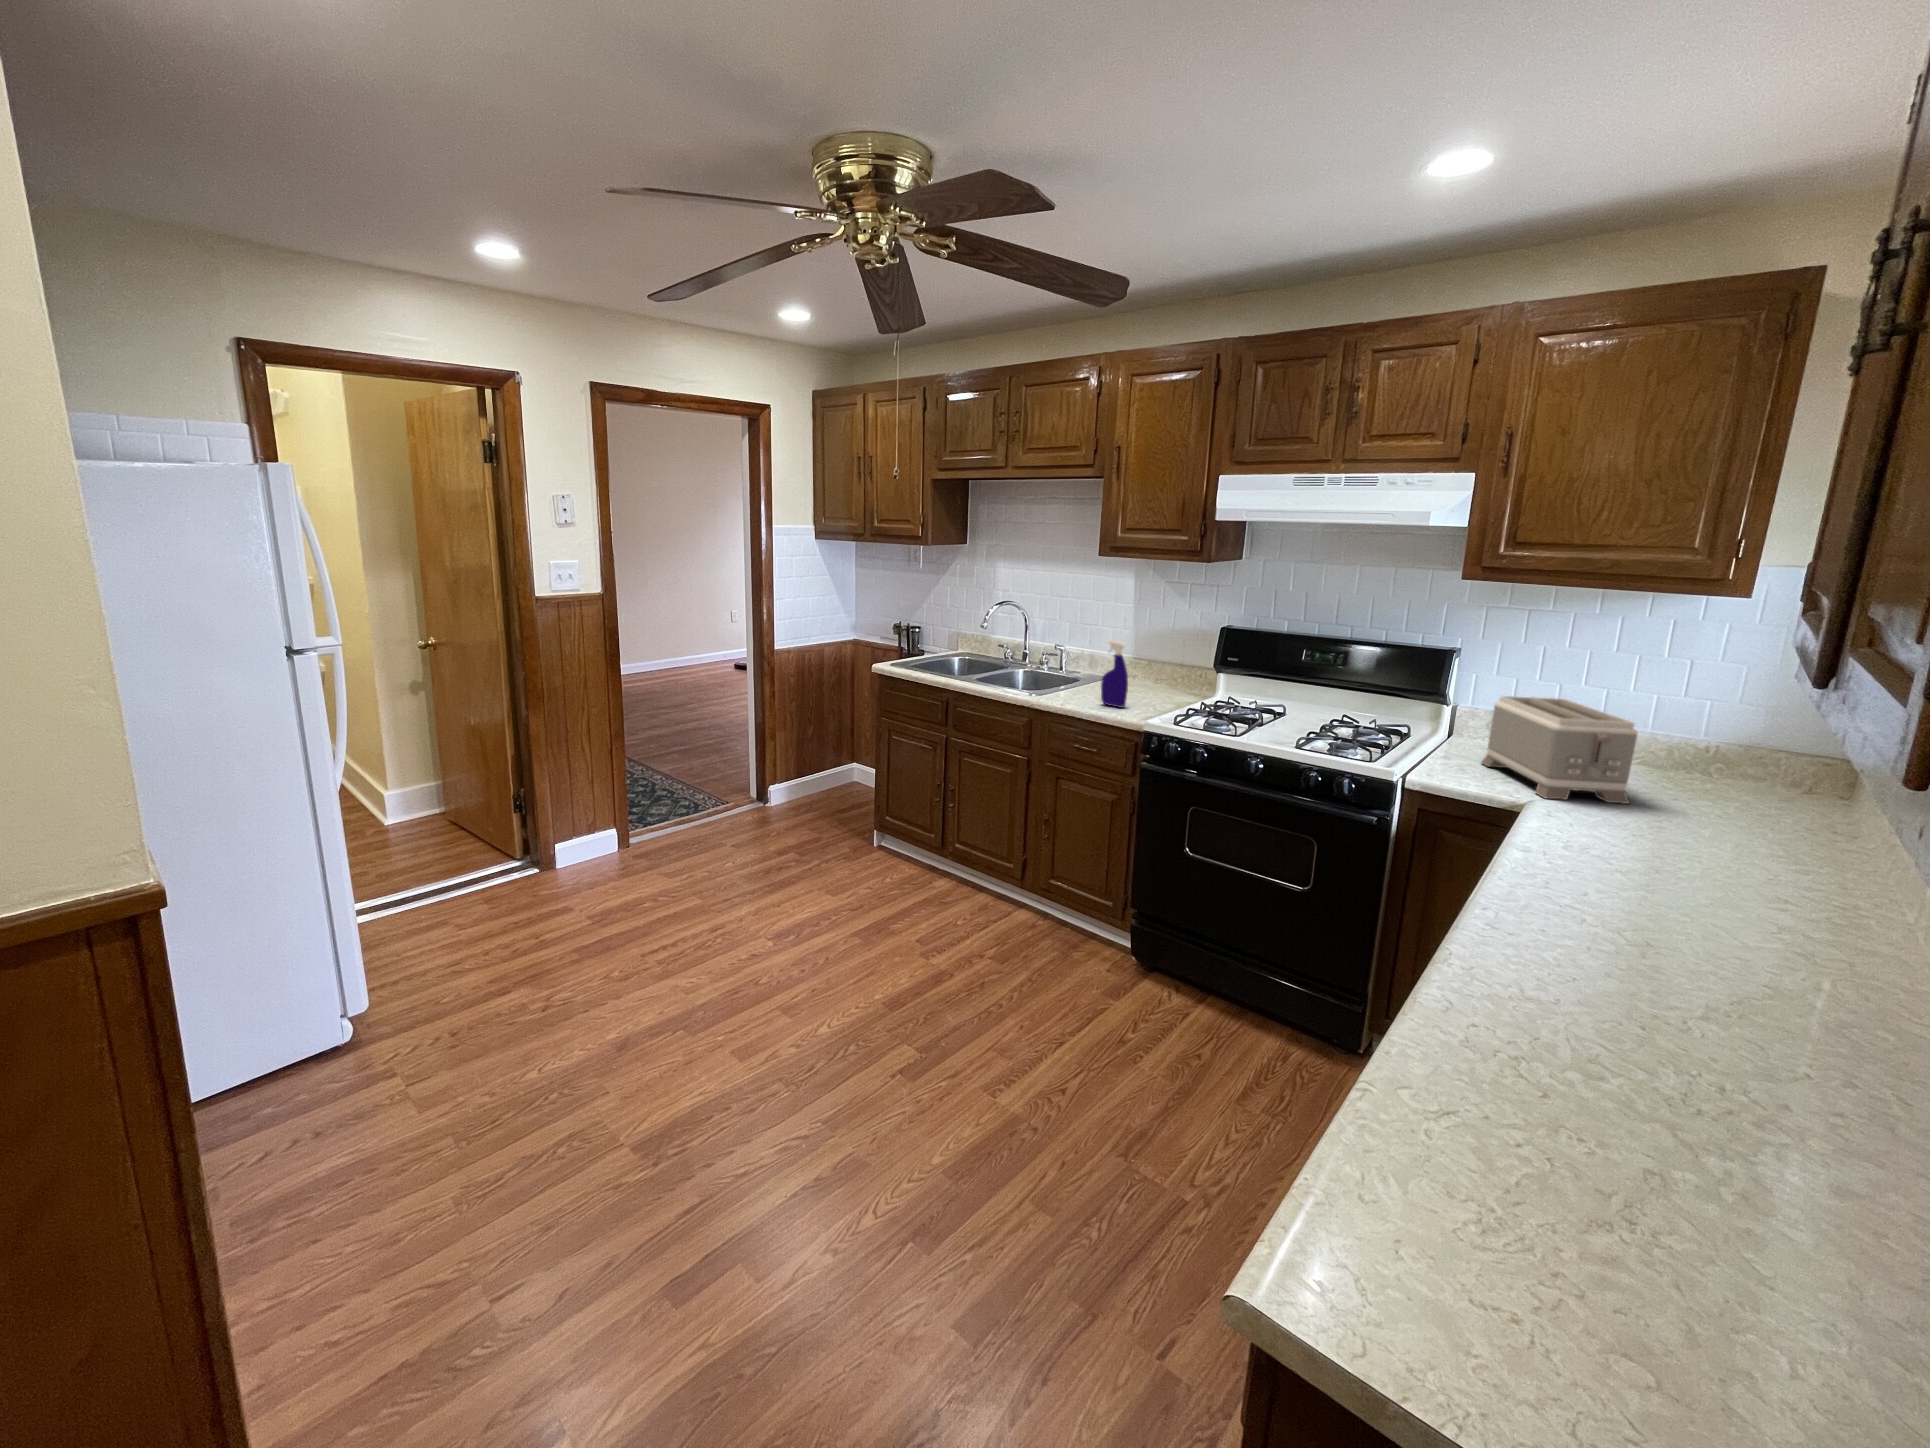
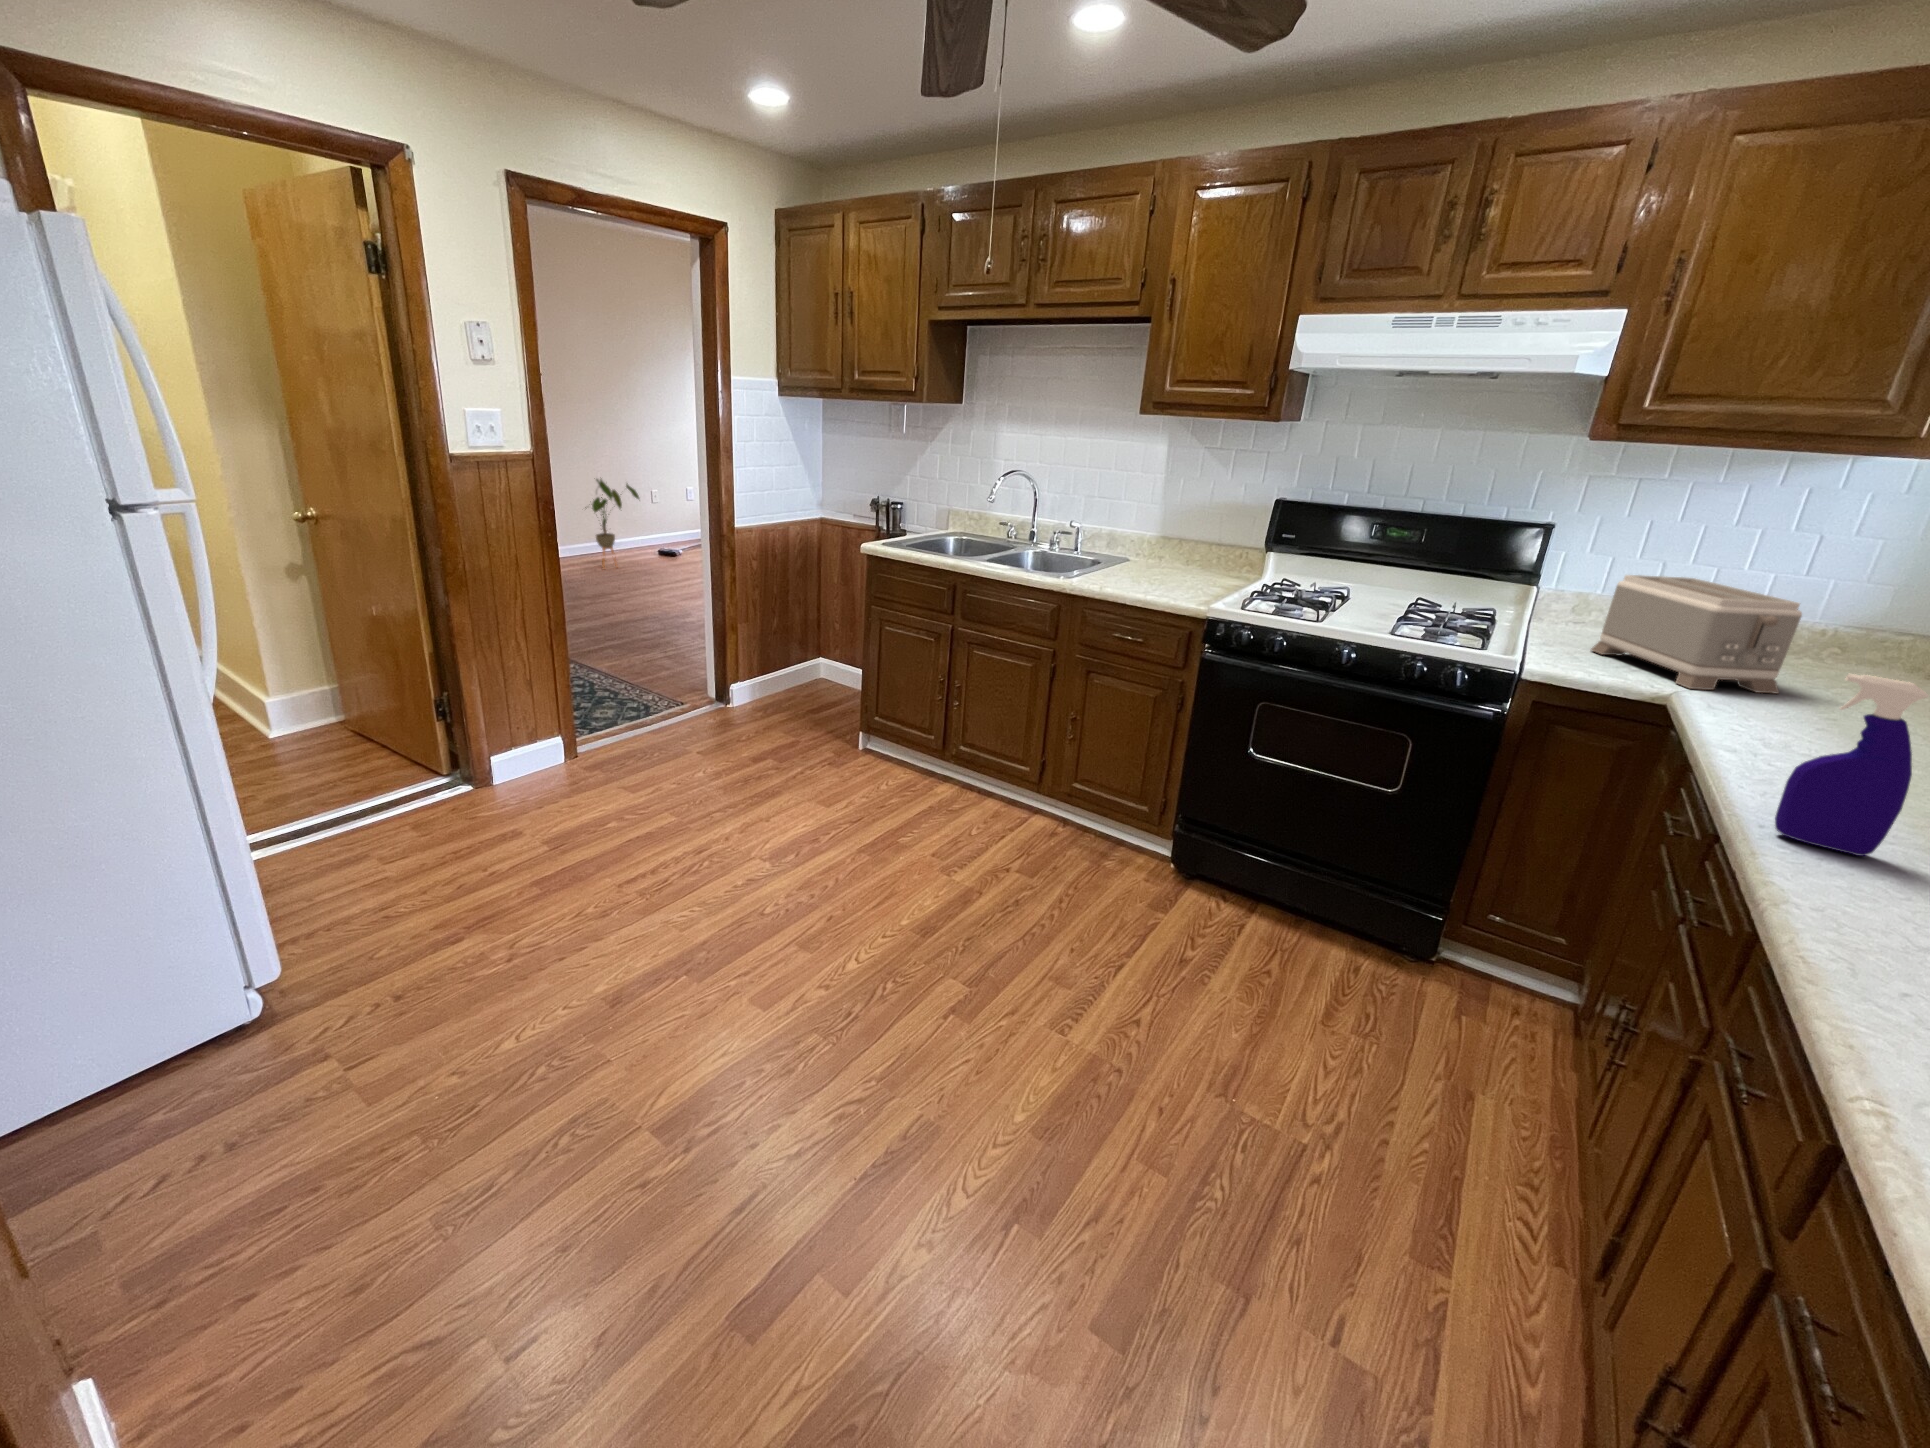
house plant: none [665,601,717,682] -> present [585,479,639,568]
spray bottle: present [1101,640,1128,708] -> present [1775,674,1928,856]

